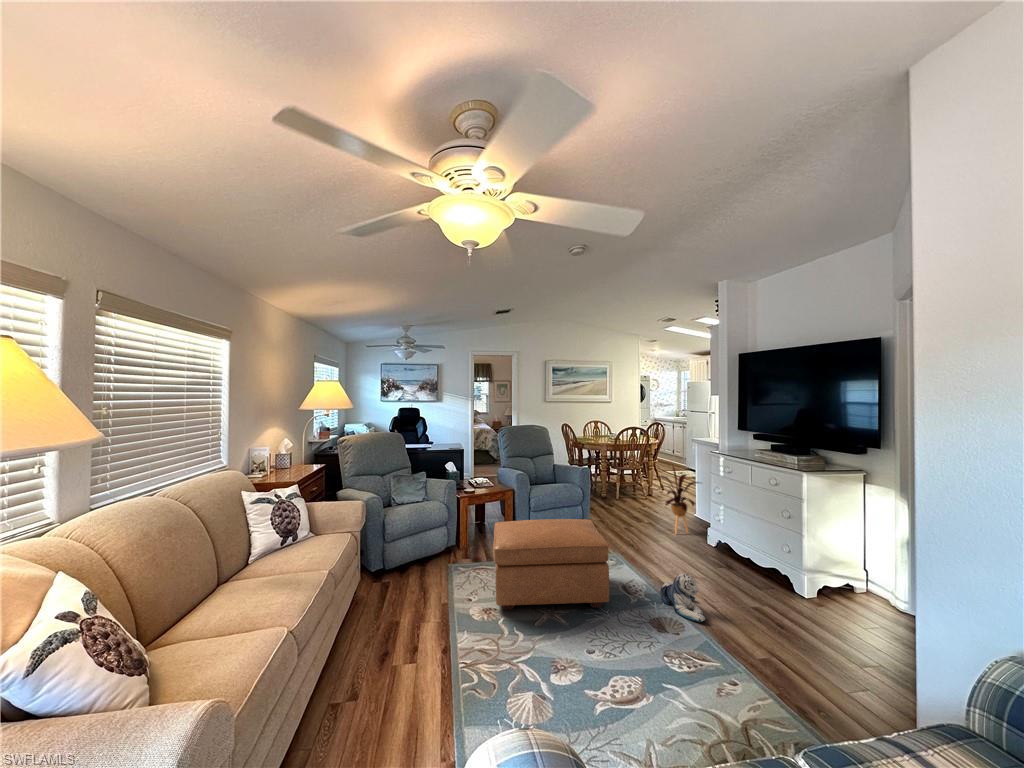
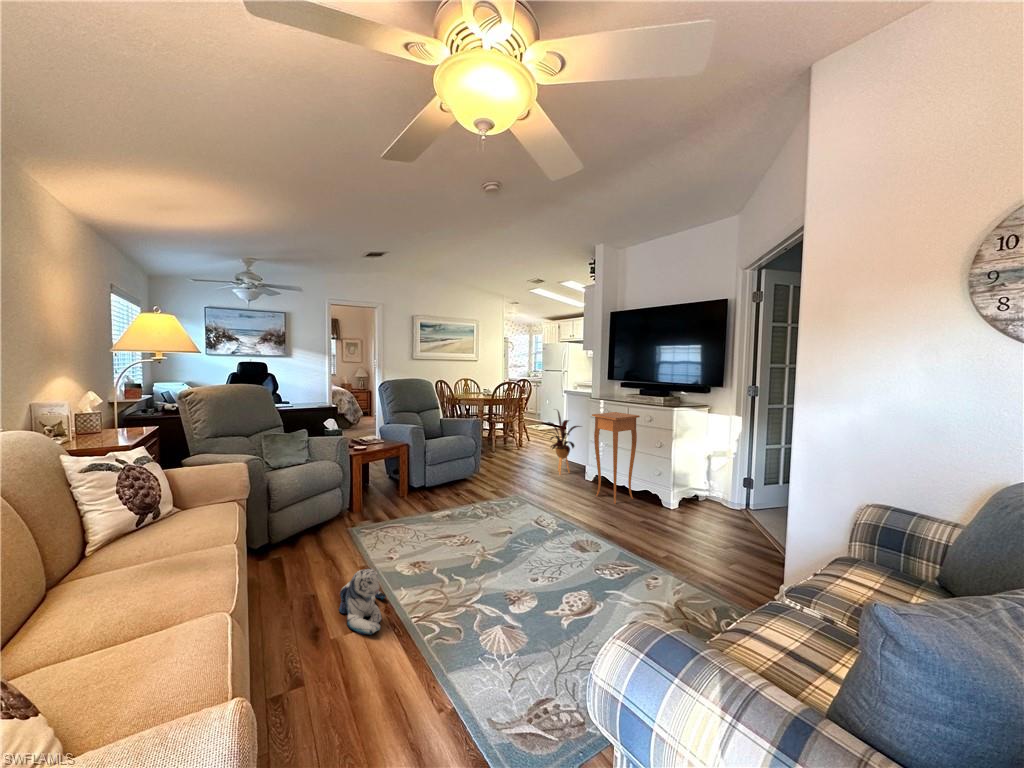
side table: none [699,472,758,579] -> present [592,412,640,504]
ottoman: present [493,519,609,610] -> none [407,464,535,562]
plush toy: present [660,574,705,622] -> present [339,568,386,635]

